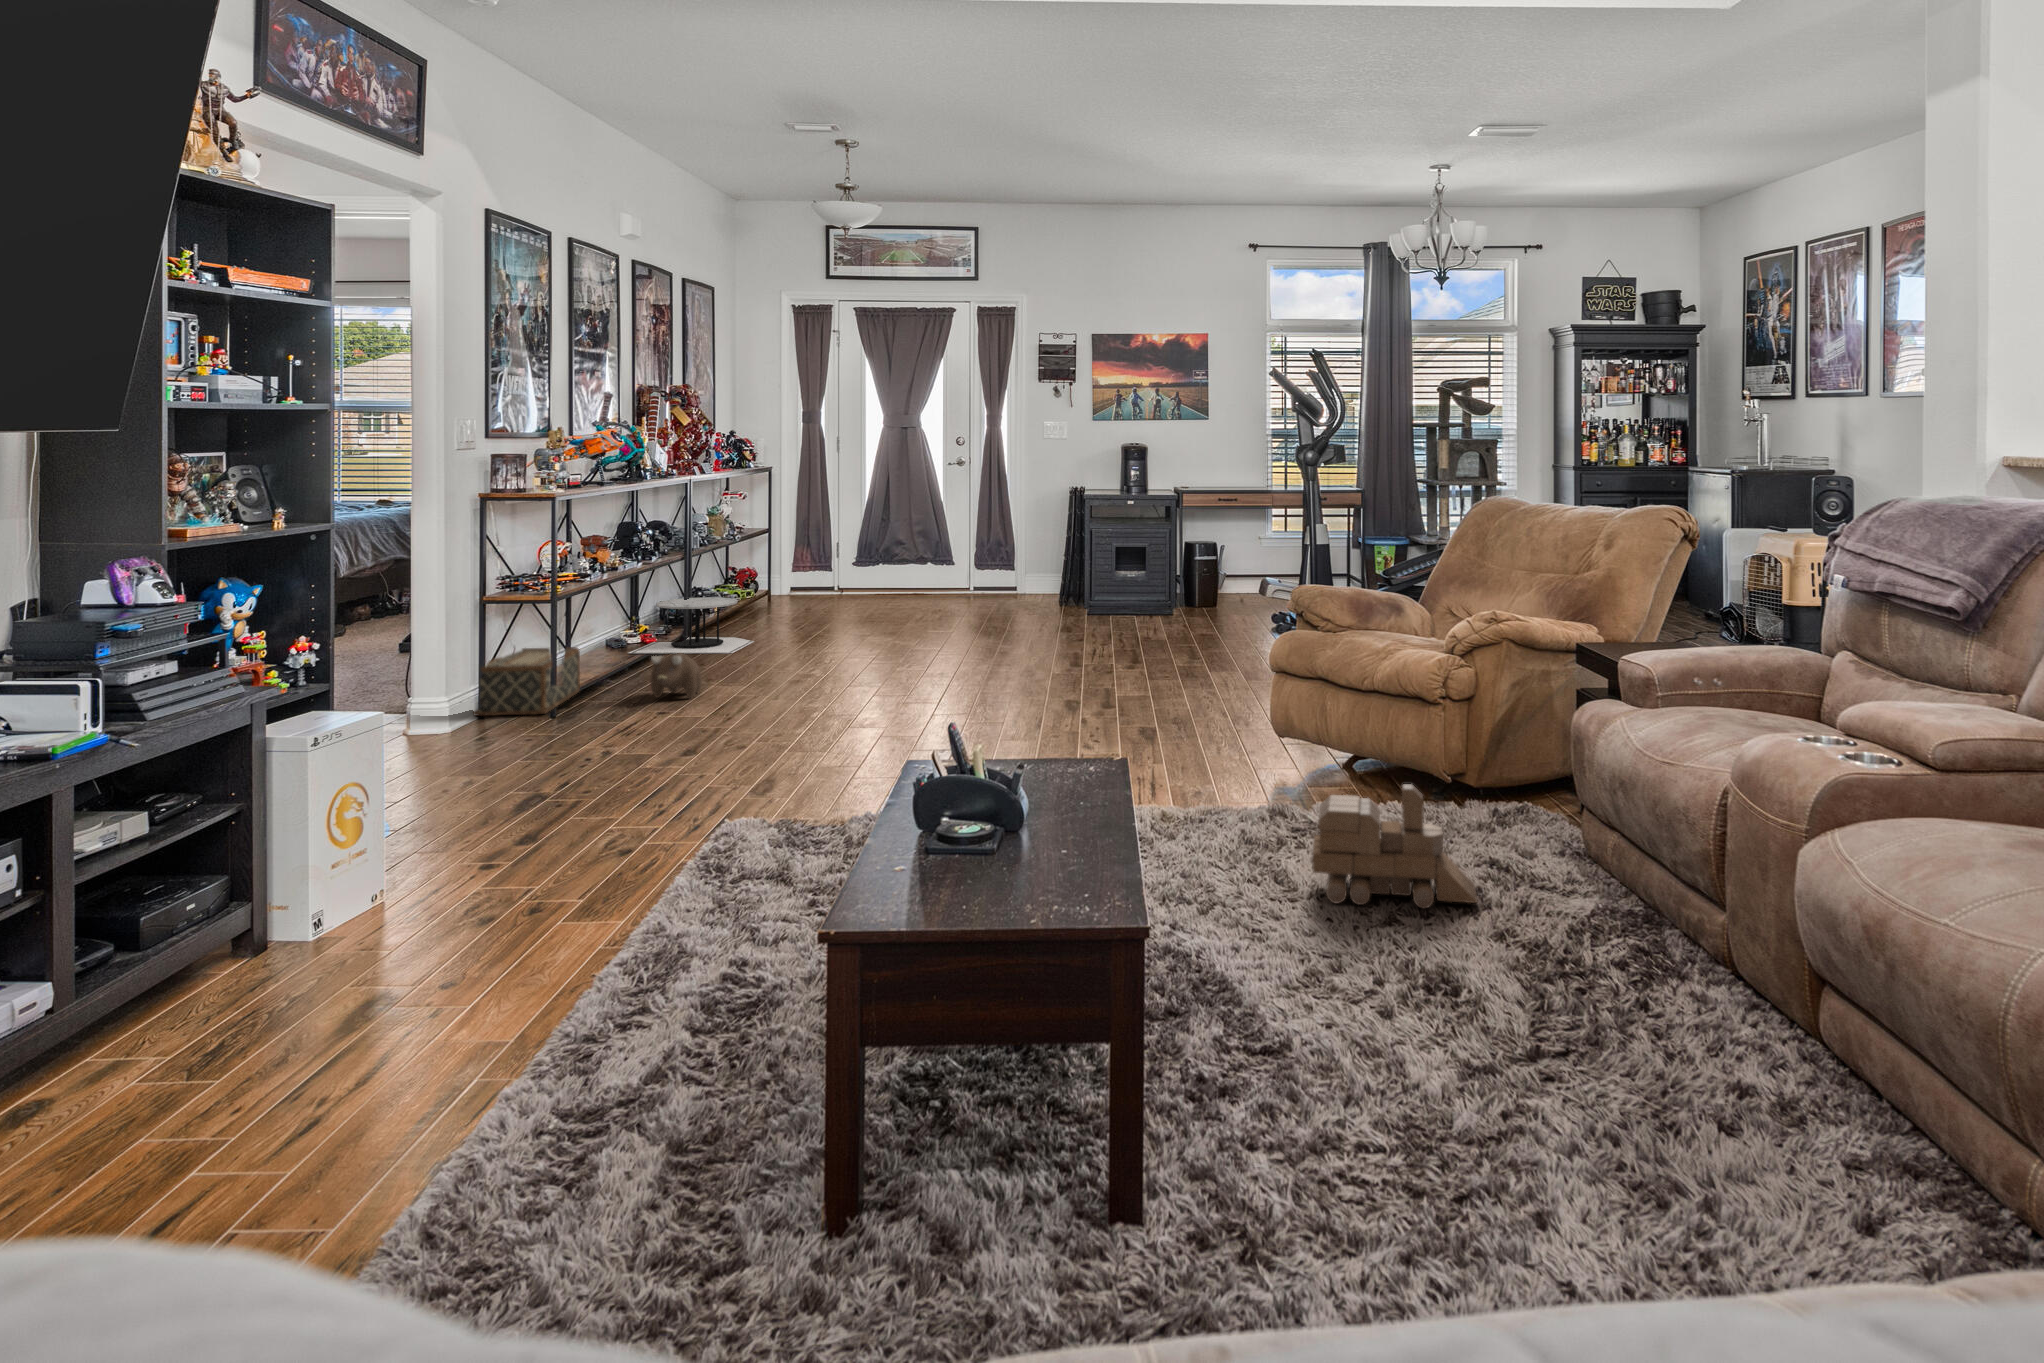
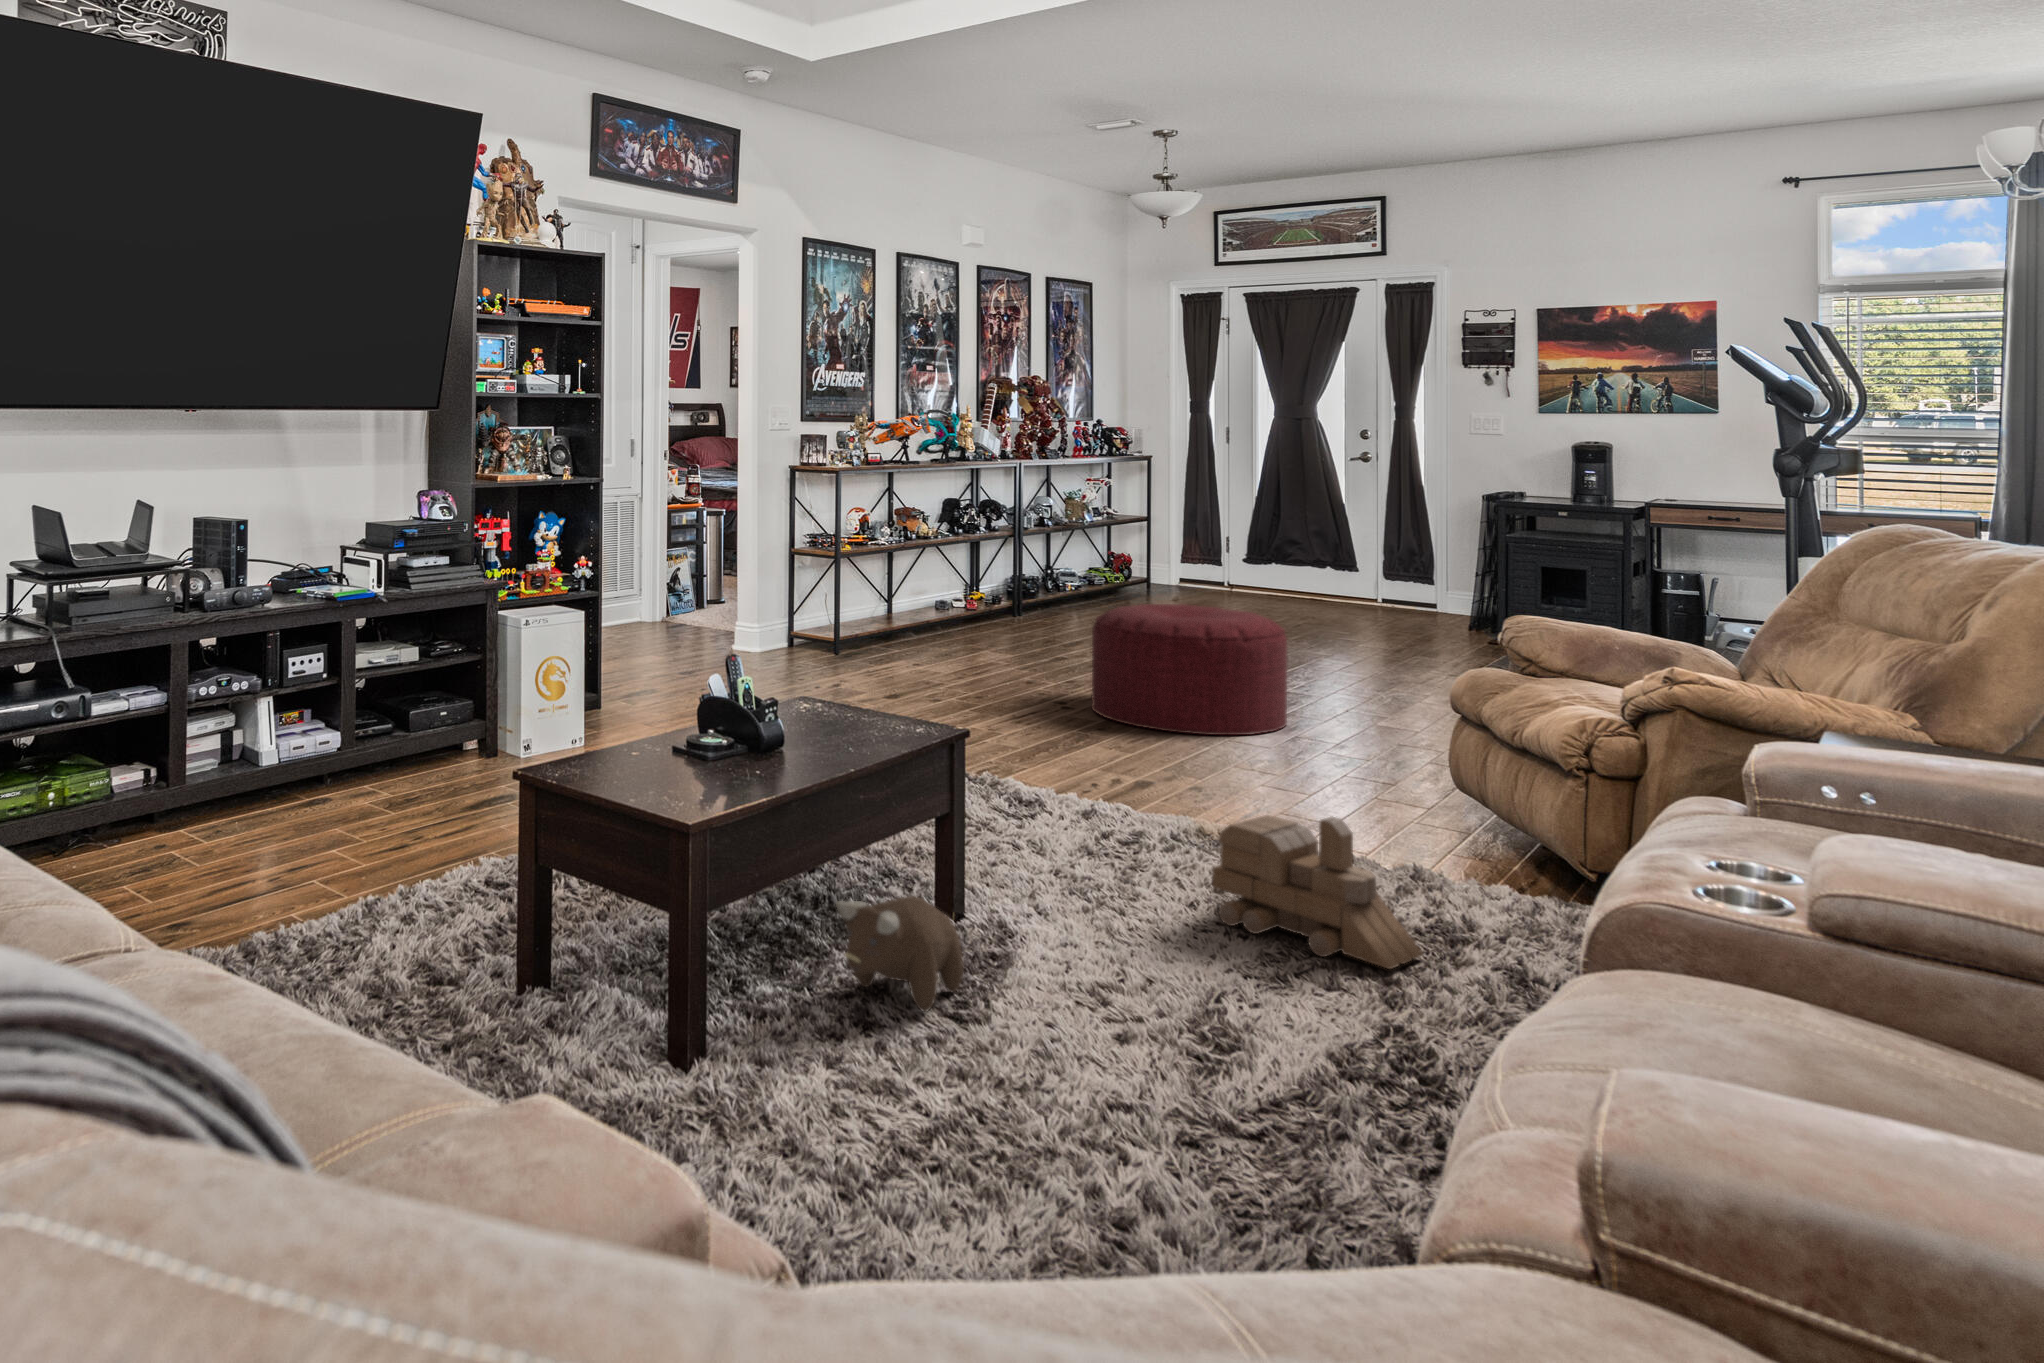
side table: present [629,597,754,653] -> none [951,574,1085,628]
ottoman: none [914,611,1090,738] -> present [1092,604,1287,735]
woven basket: present [473,647,580,716] -> none [778,598,874,651]
plush toy: present [650,653,702,698] -> present [836,896,963,1012]

